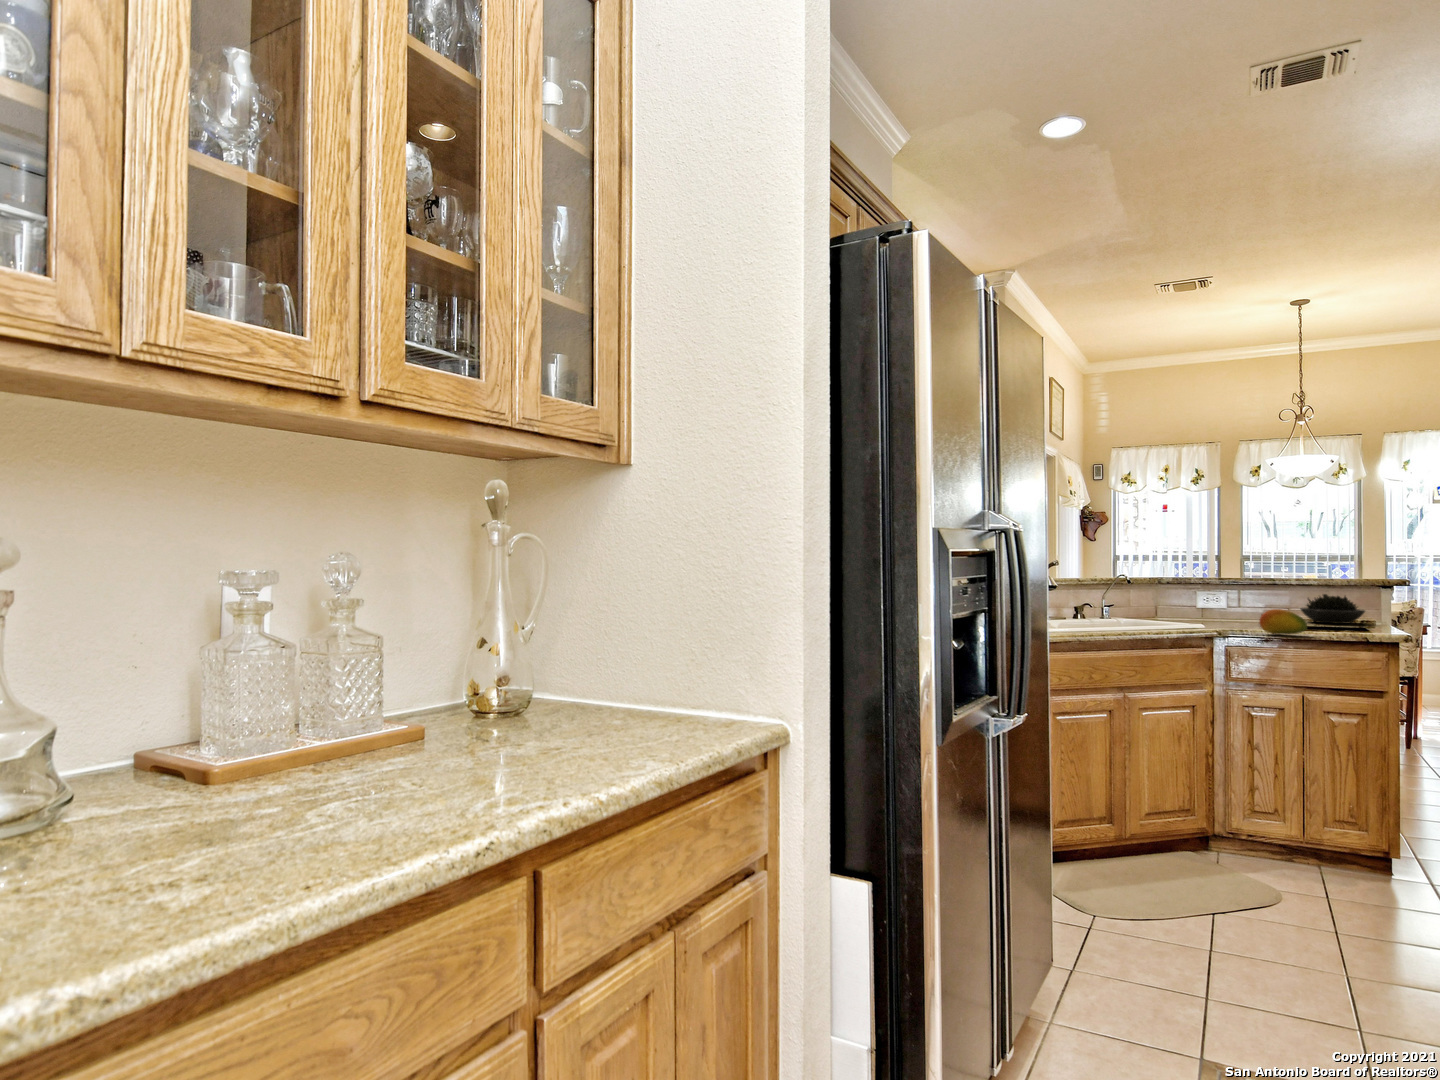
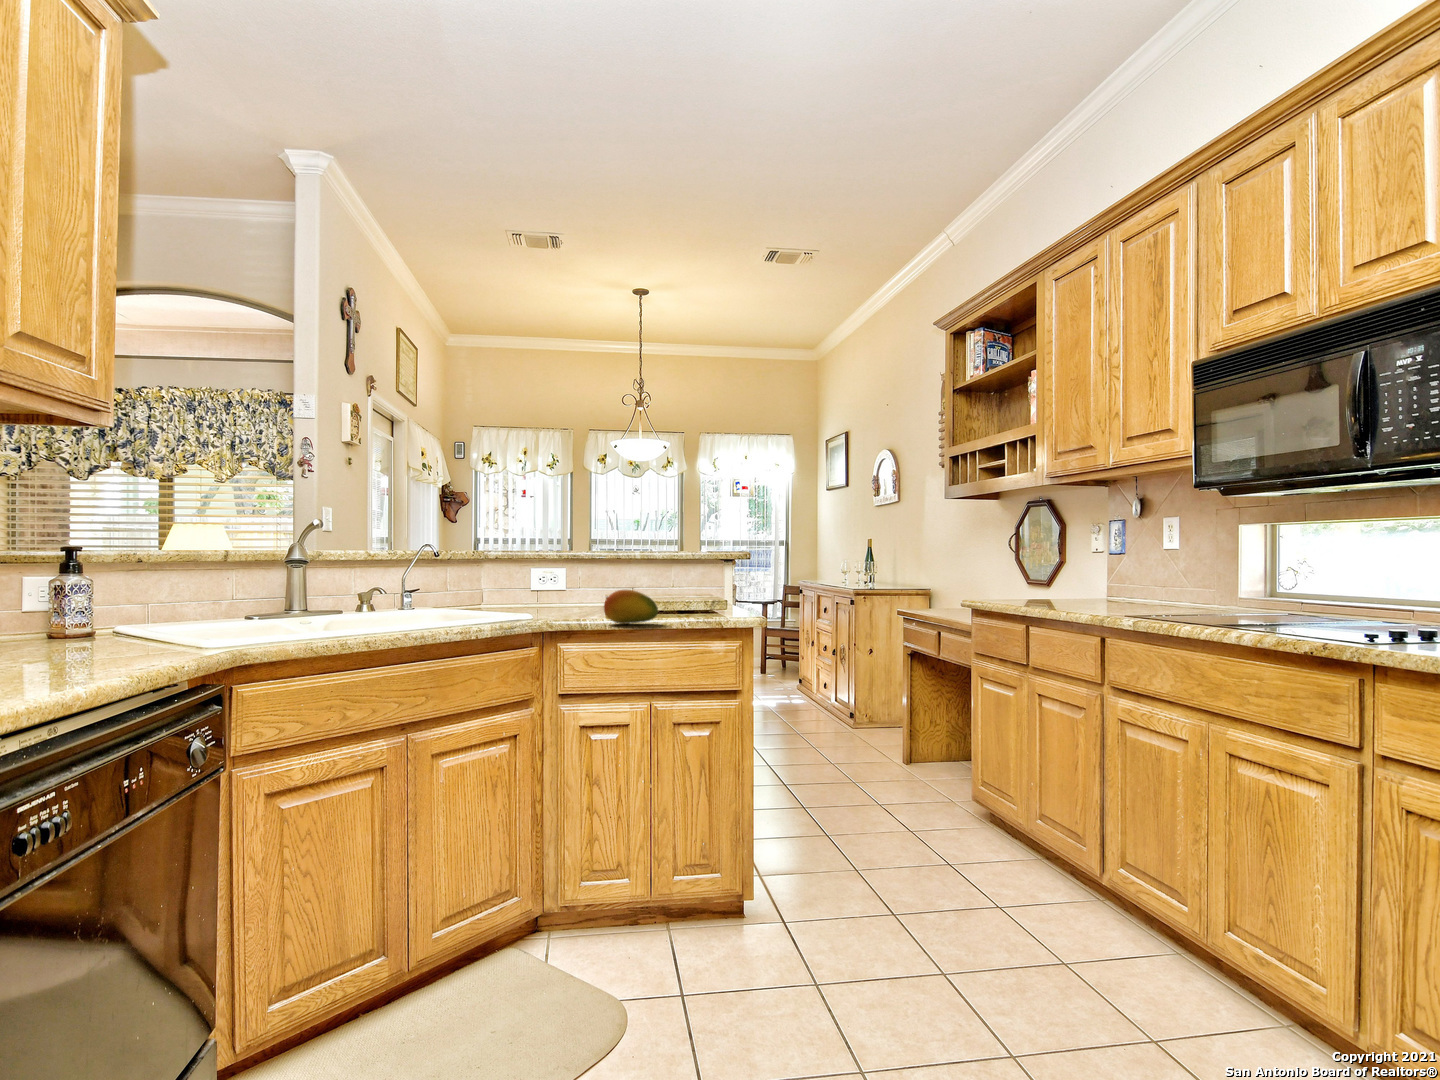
succulent plant: present [1300,594,1365,624] -> none [645,571,707,604]

